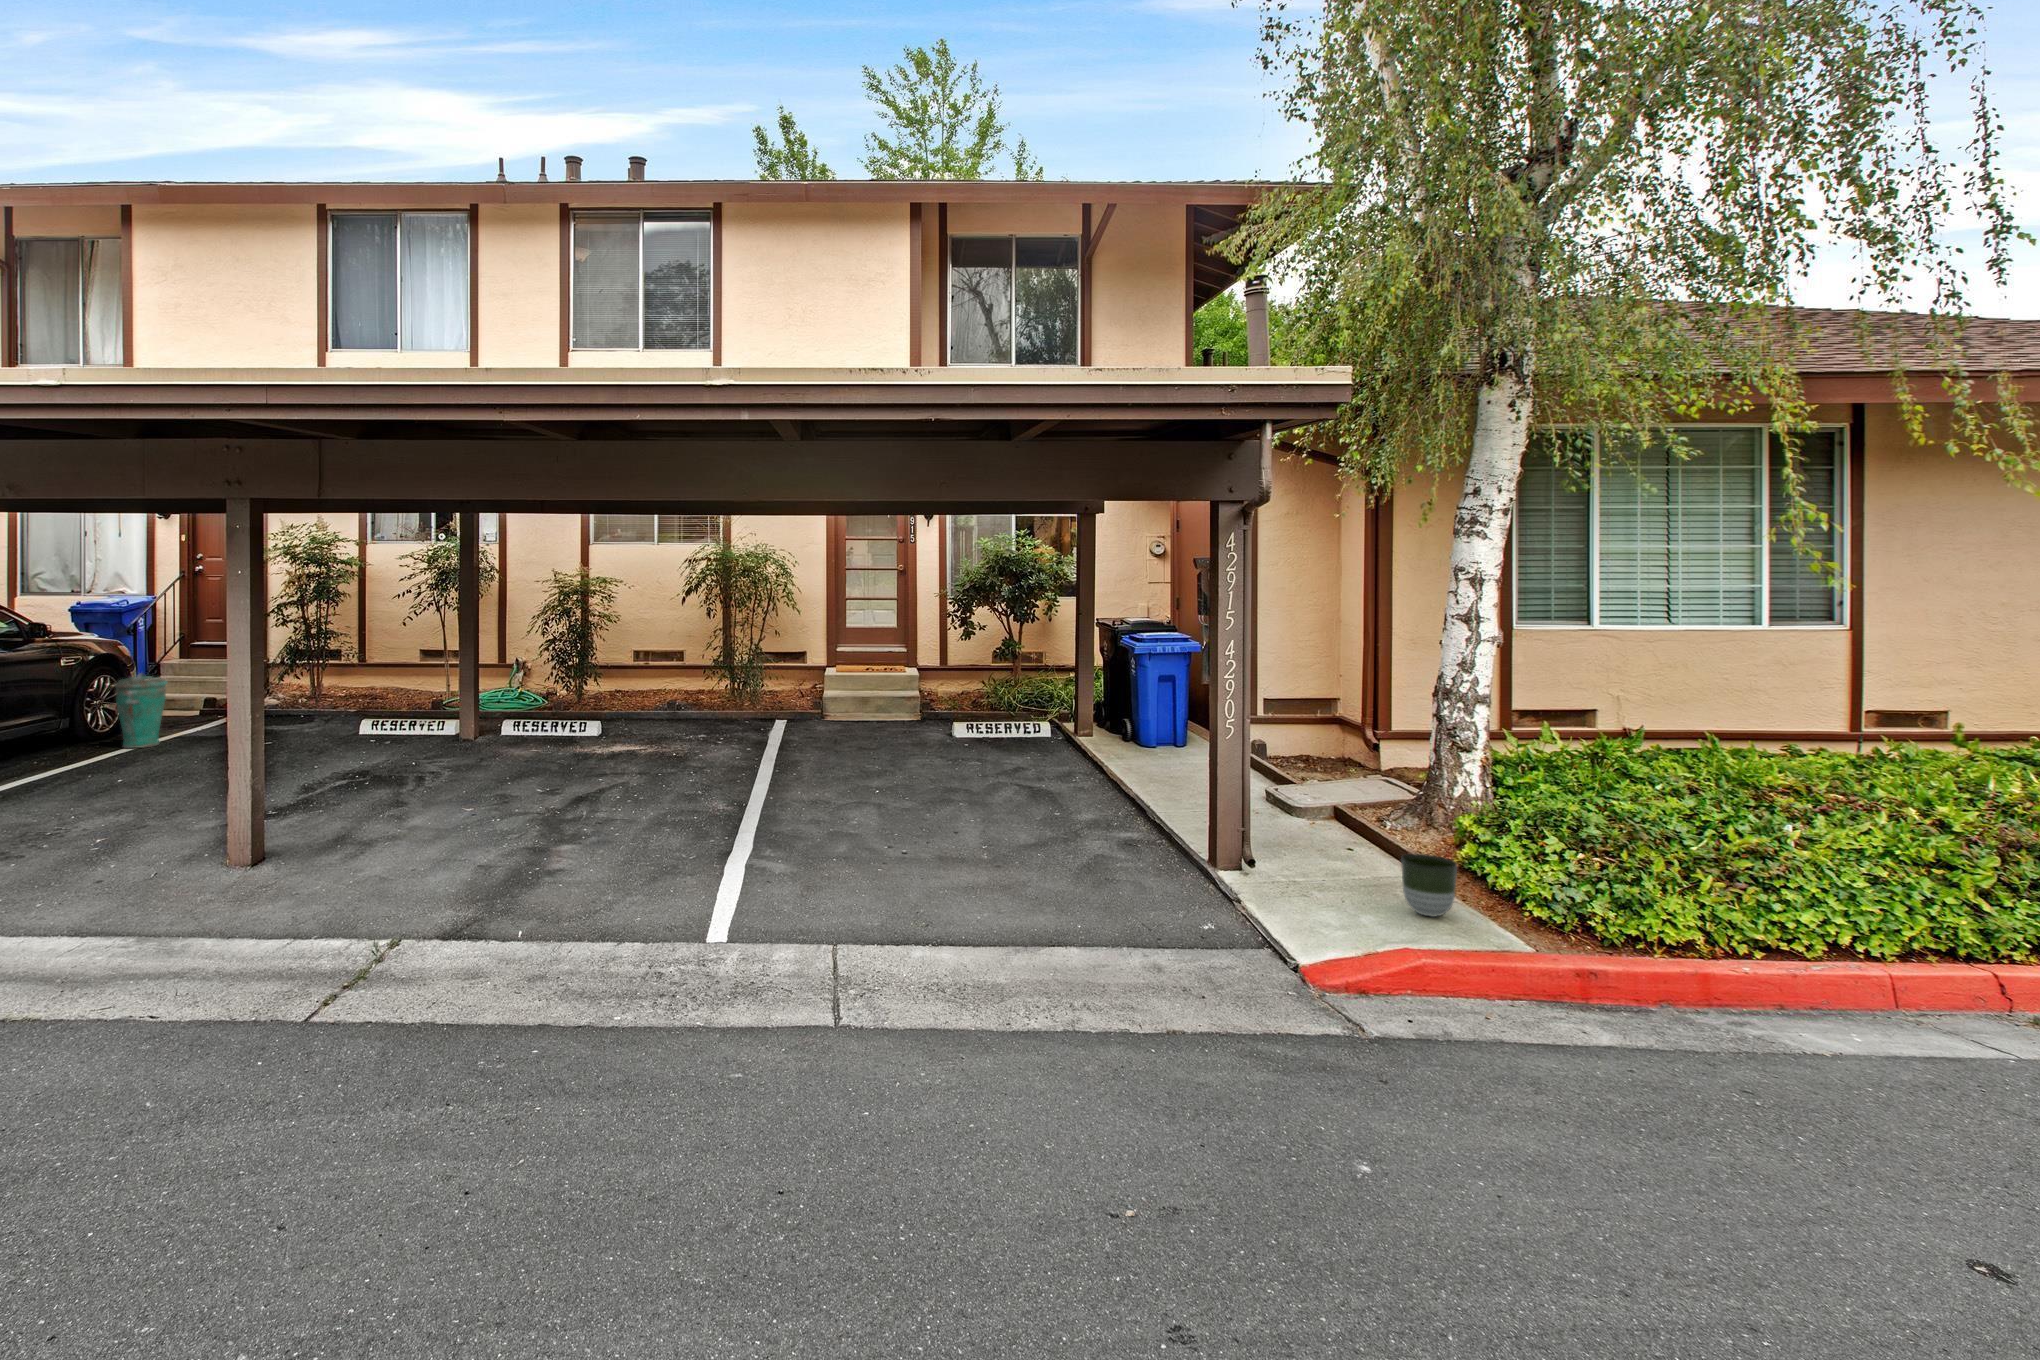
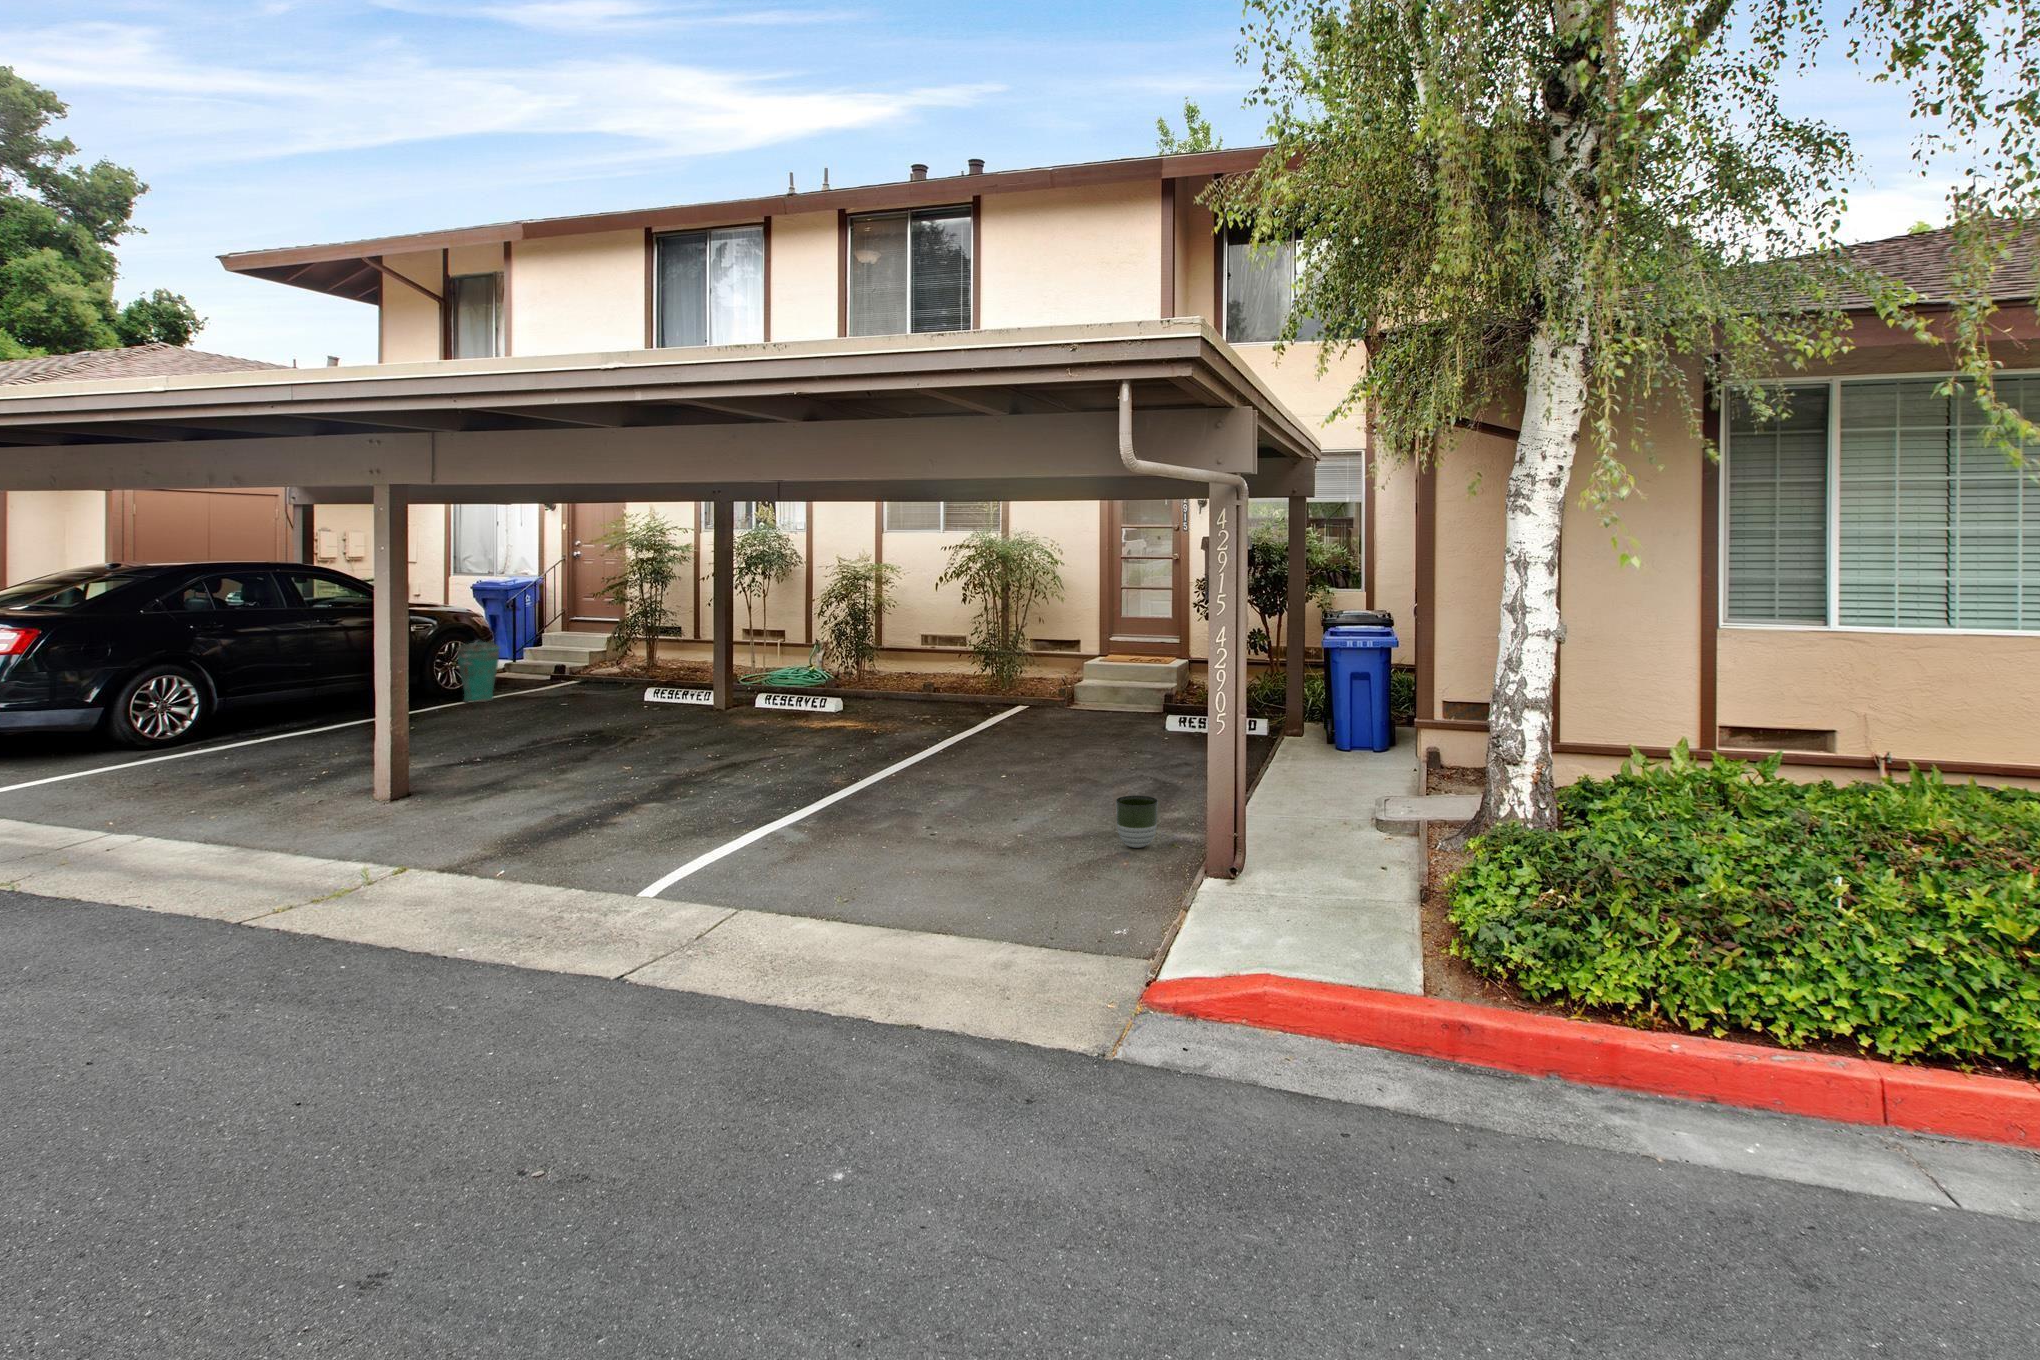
planter: present [1401,854,1457,917] -> present [1116,795,1158,848]

